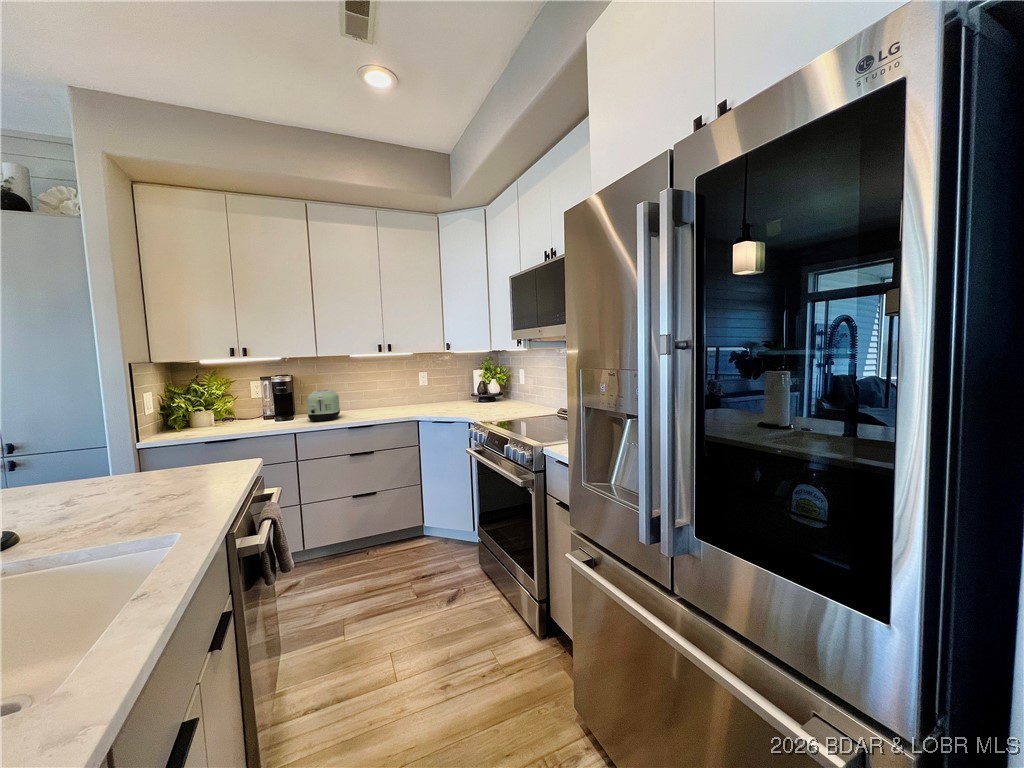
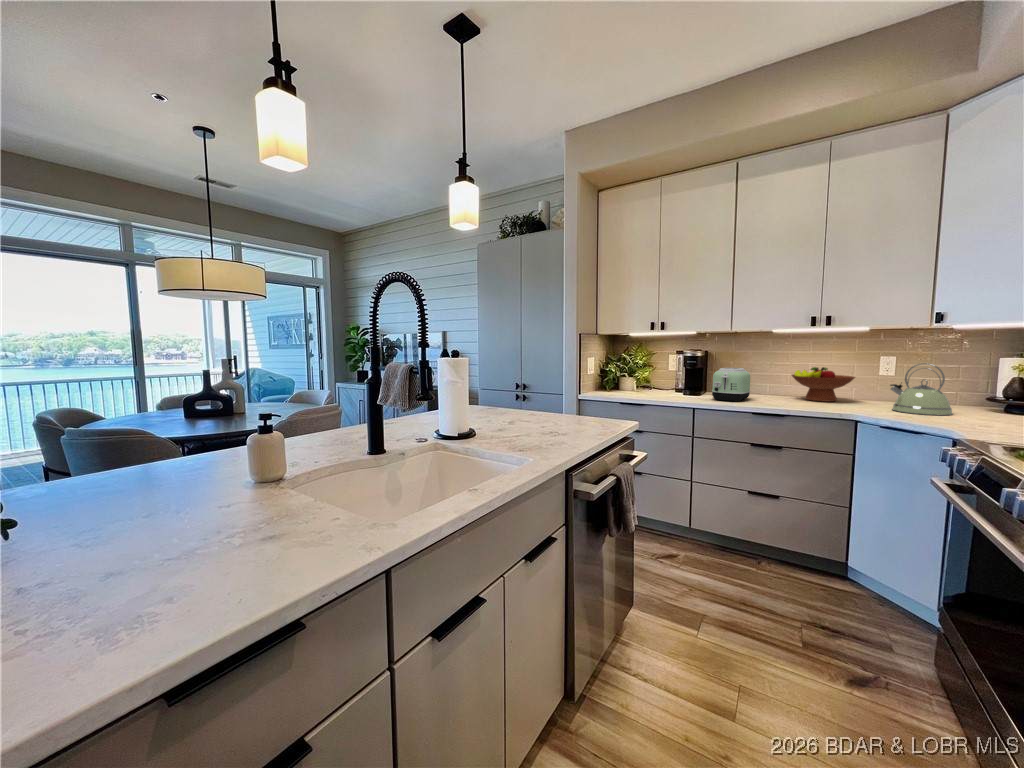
kettle: none [429,376,461,410] -> present [890,363,952,415]
fruit bowl: none [367,383,409,410] -> present [792,367,855,402]

